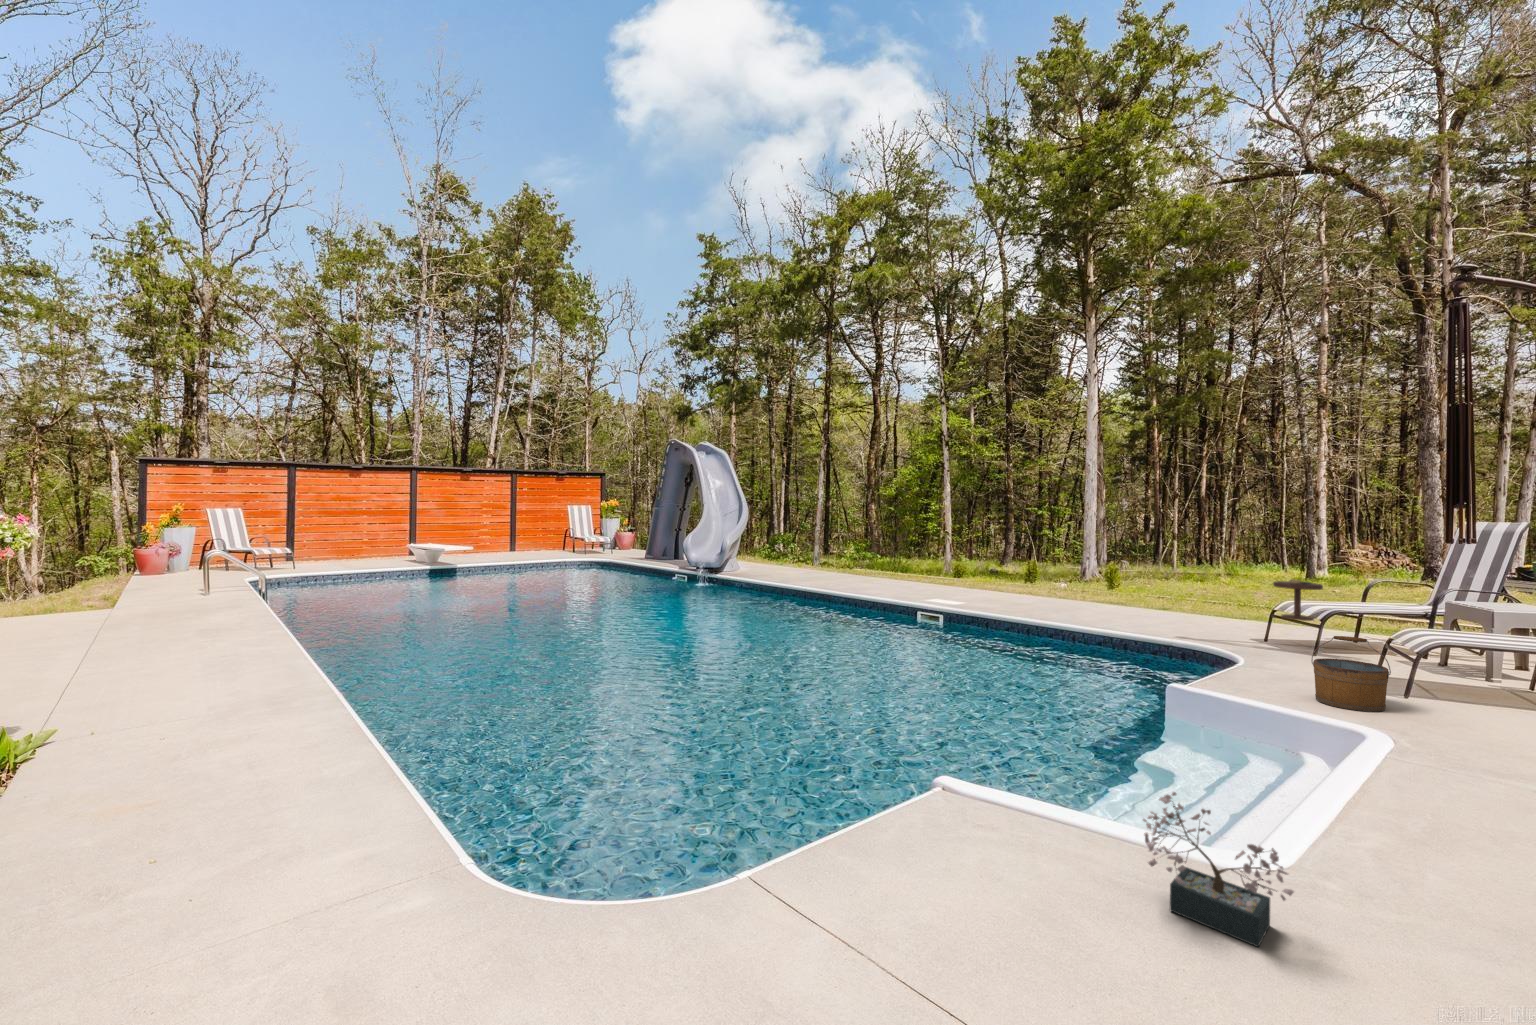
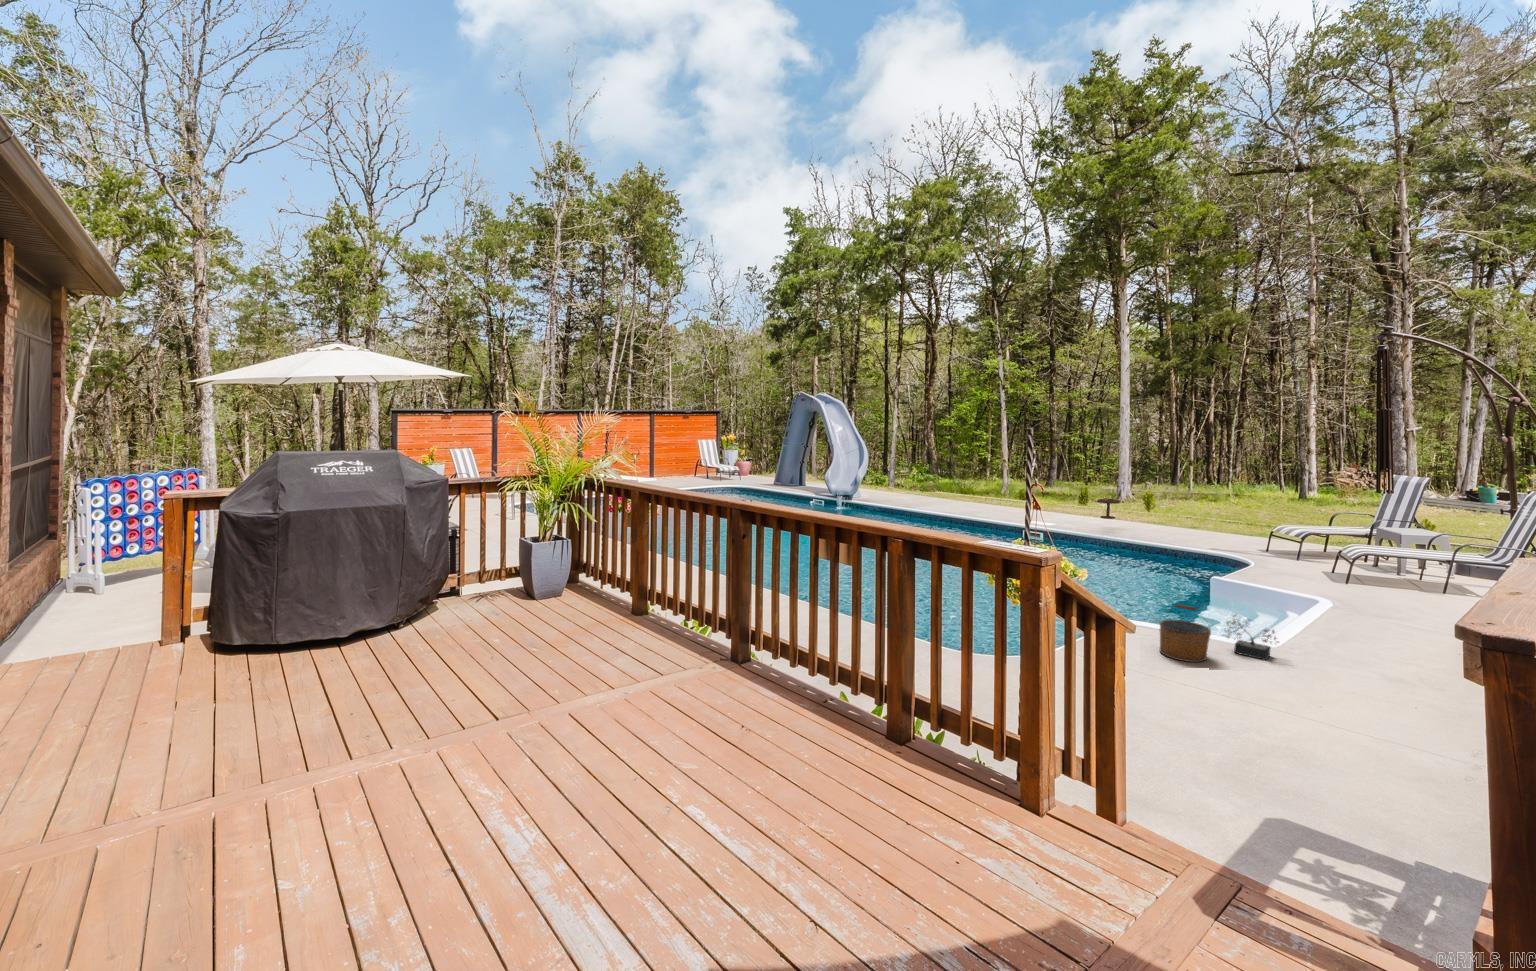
side table: present [1273,579,1323,621] -> present [1098,498,1120,519]
bucket: present [1312,636,1391,712] -> present [1160,605,1211,662]

